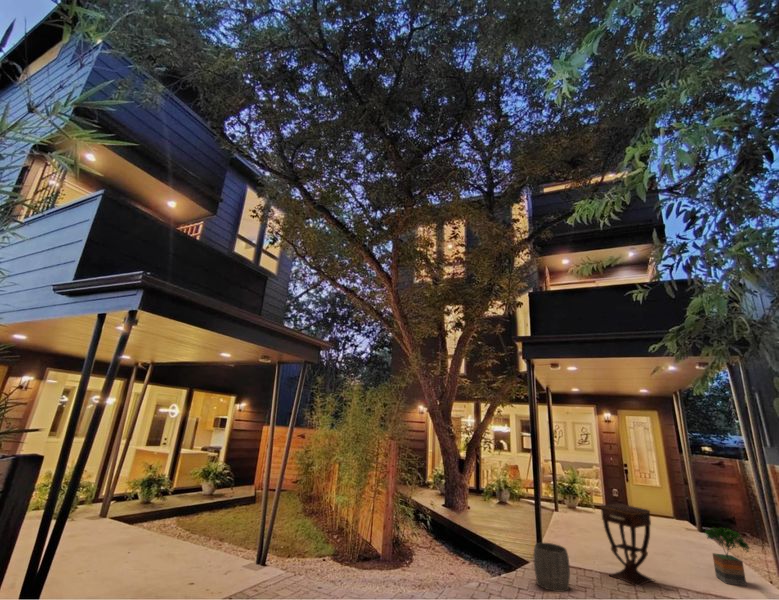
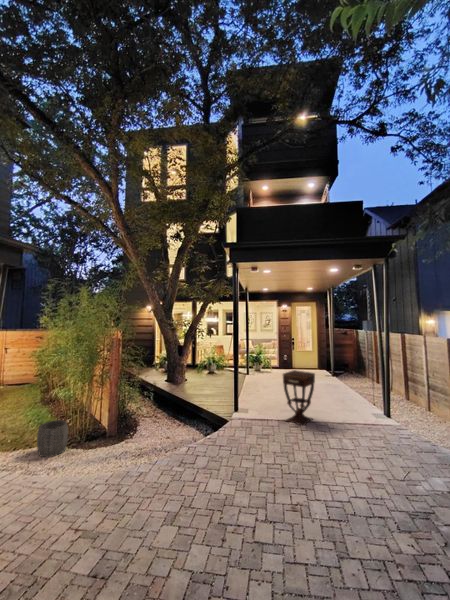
potted tree: present [705,527,749,586] -> none [345,377,372,413]
woven basket: present [534,543,570,592] -> present [37,420,68,457]

